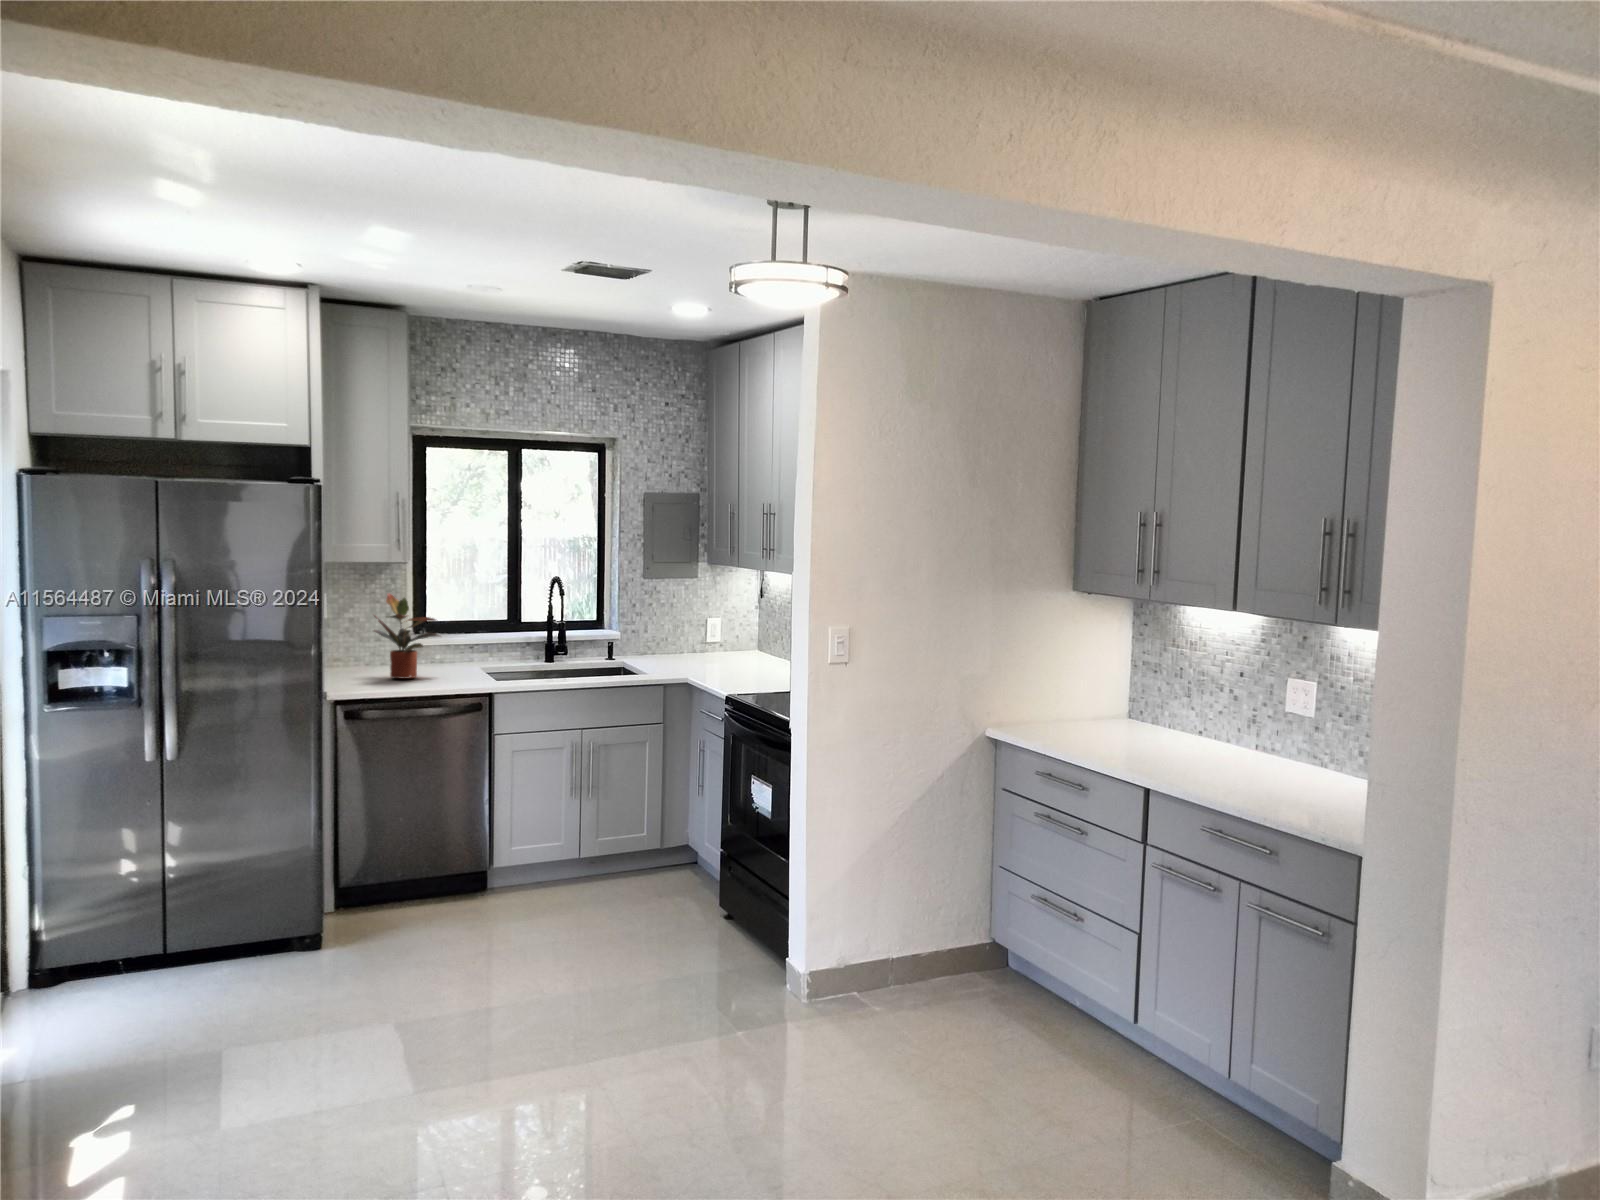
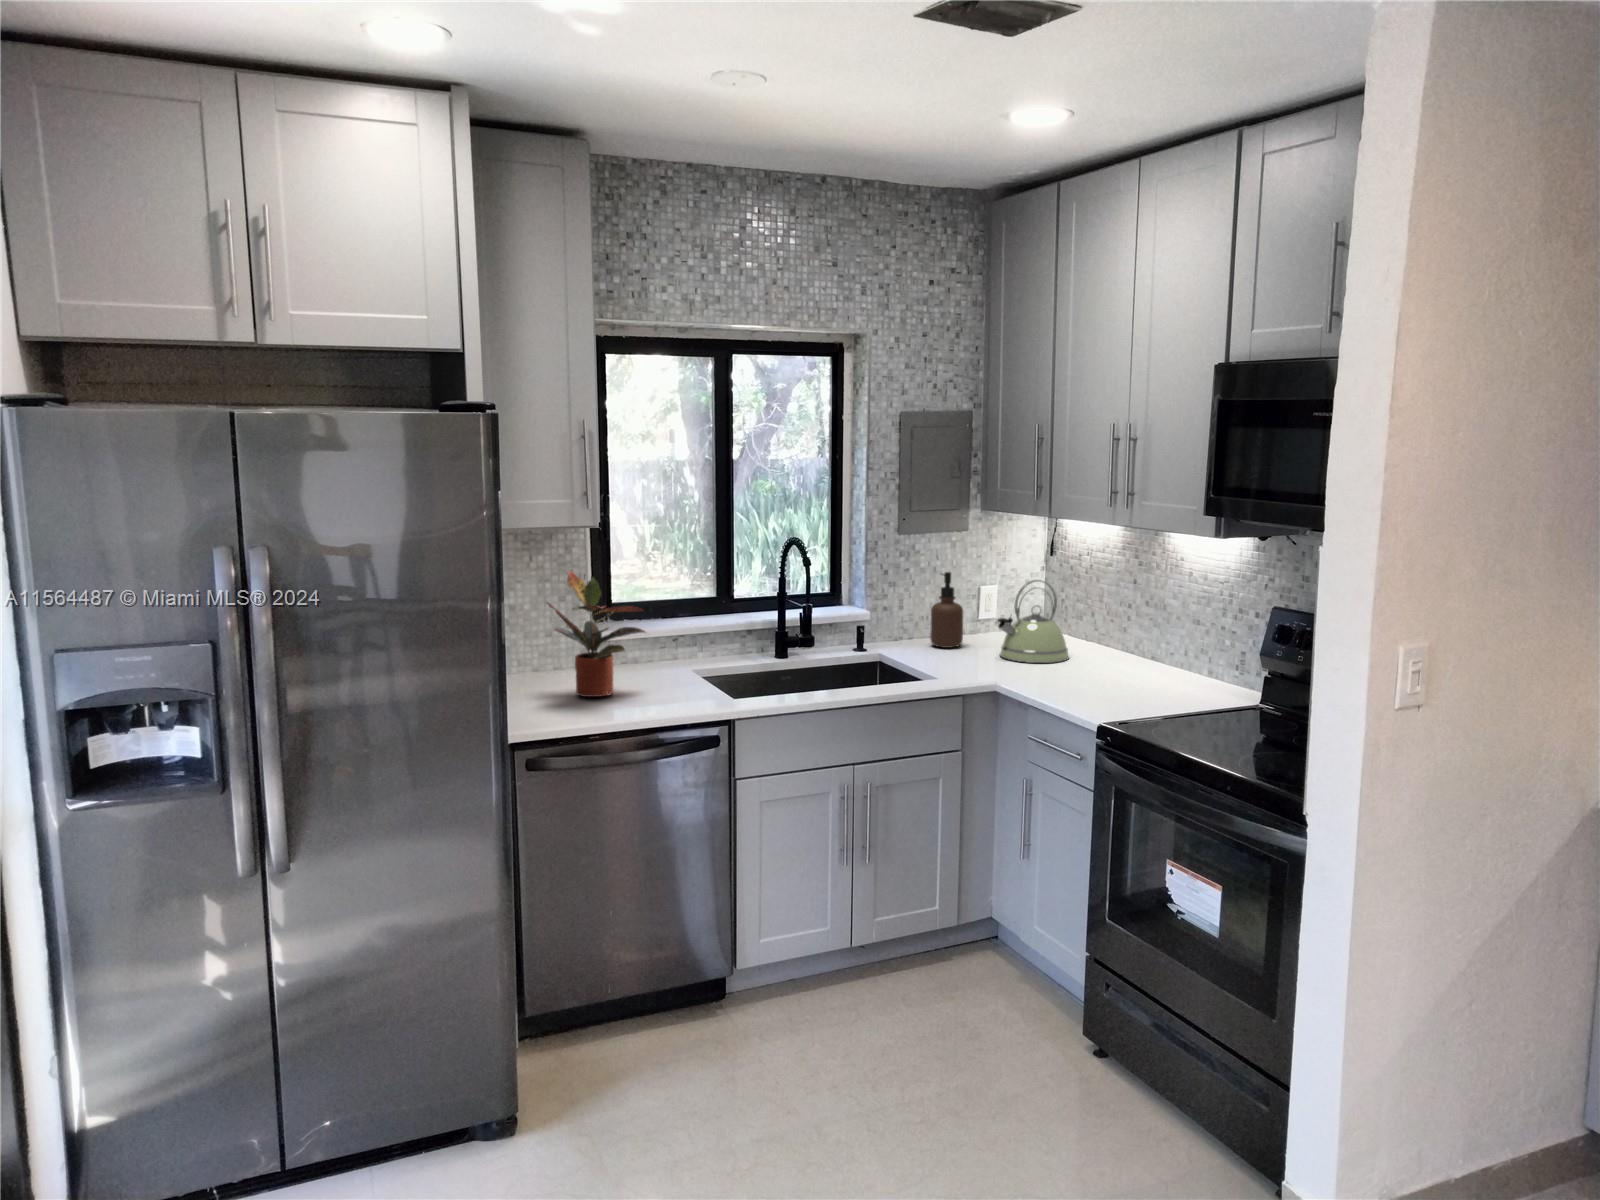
soap dispenser: none [665,606,688,660] -> present [930,572,963,648]
kettle: none [702,611,754,668] -> present [997,580,1069,663]

